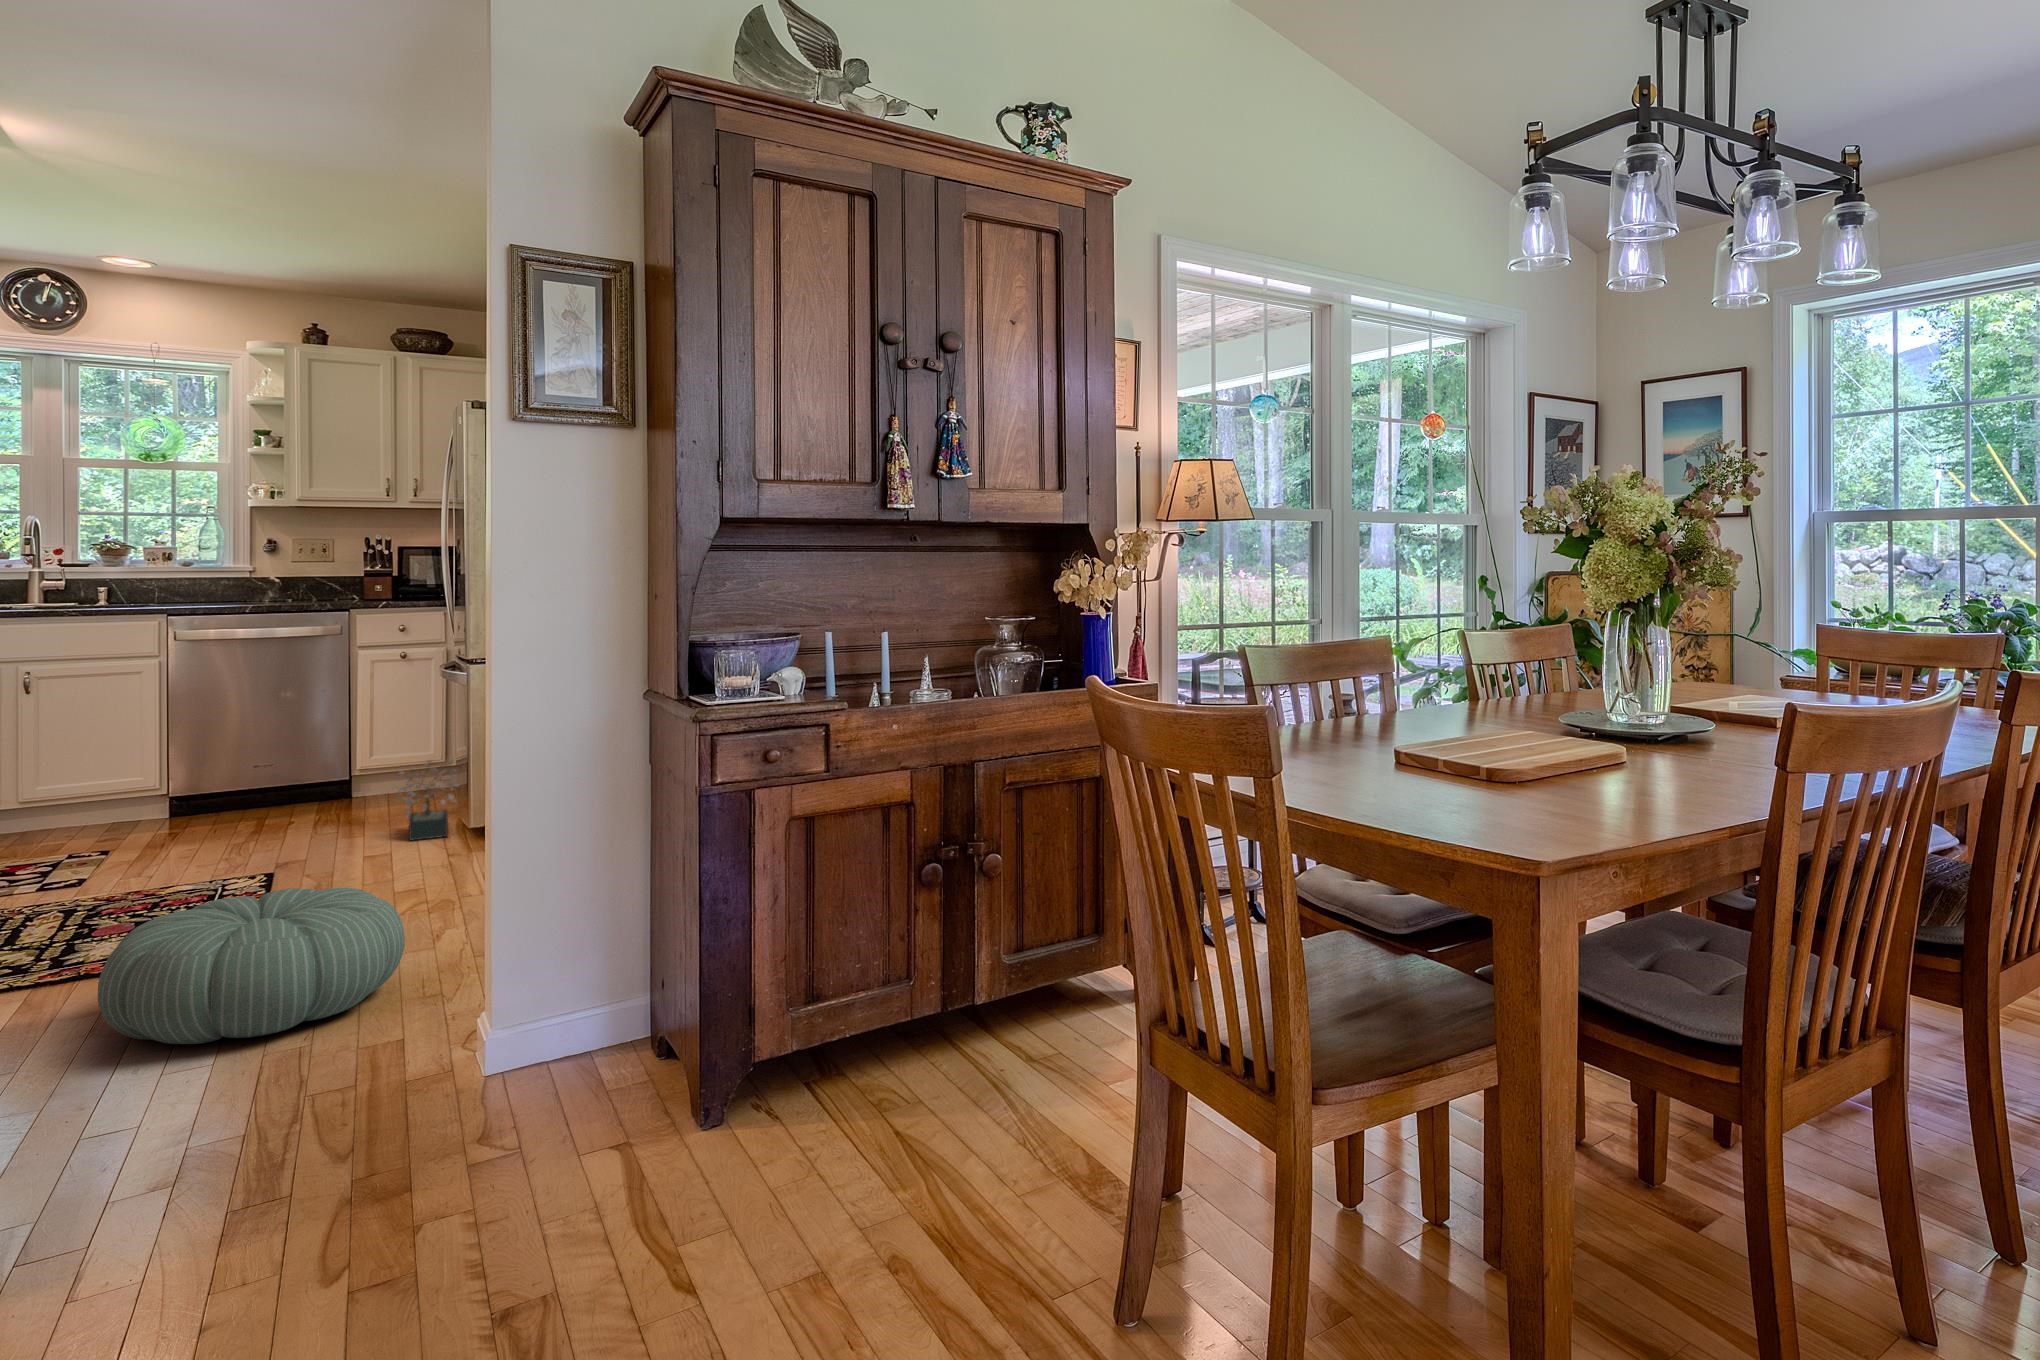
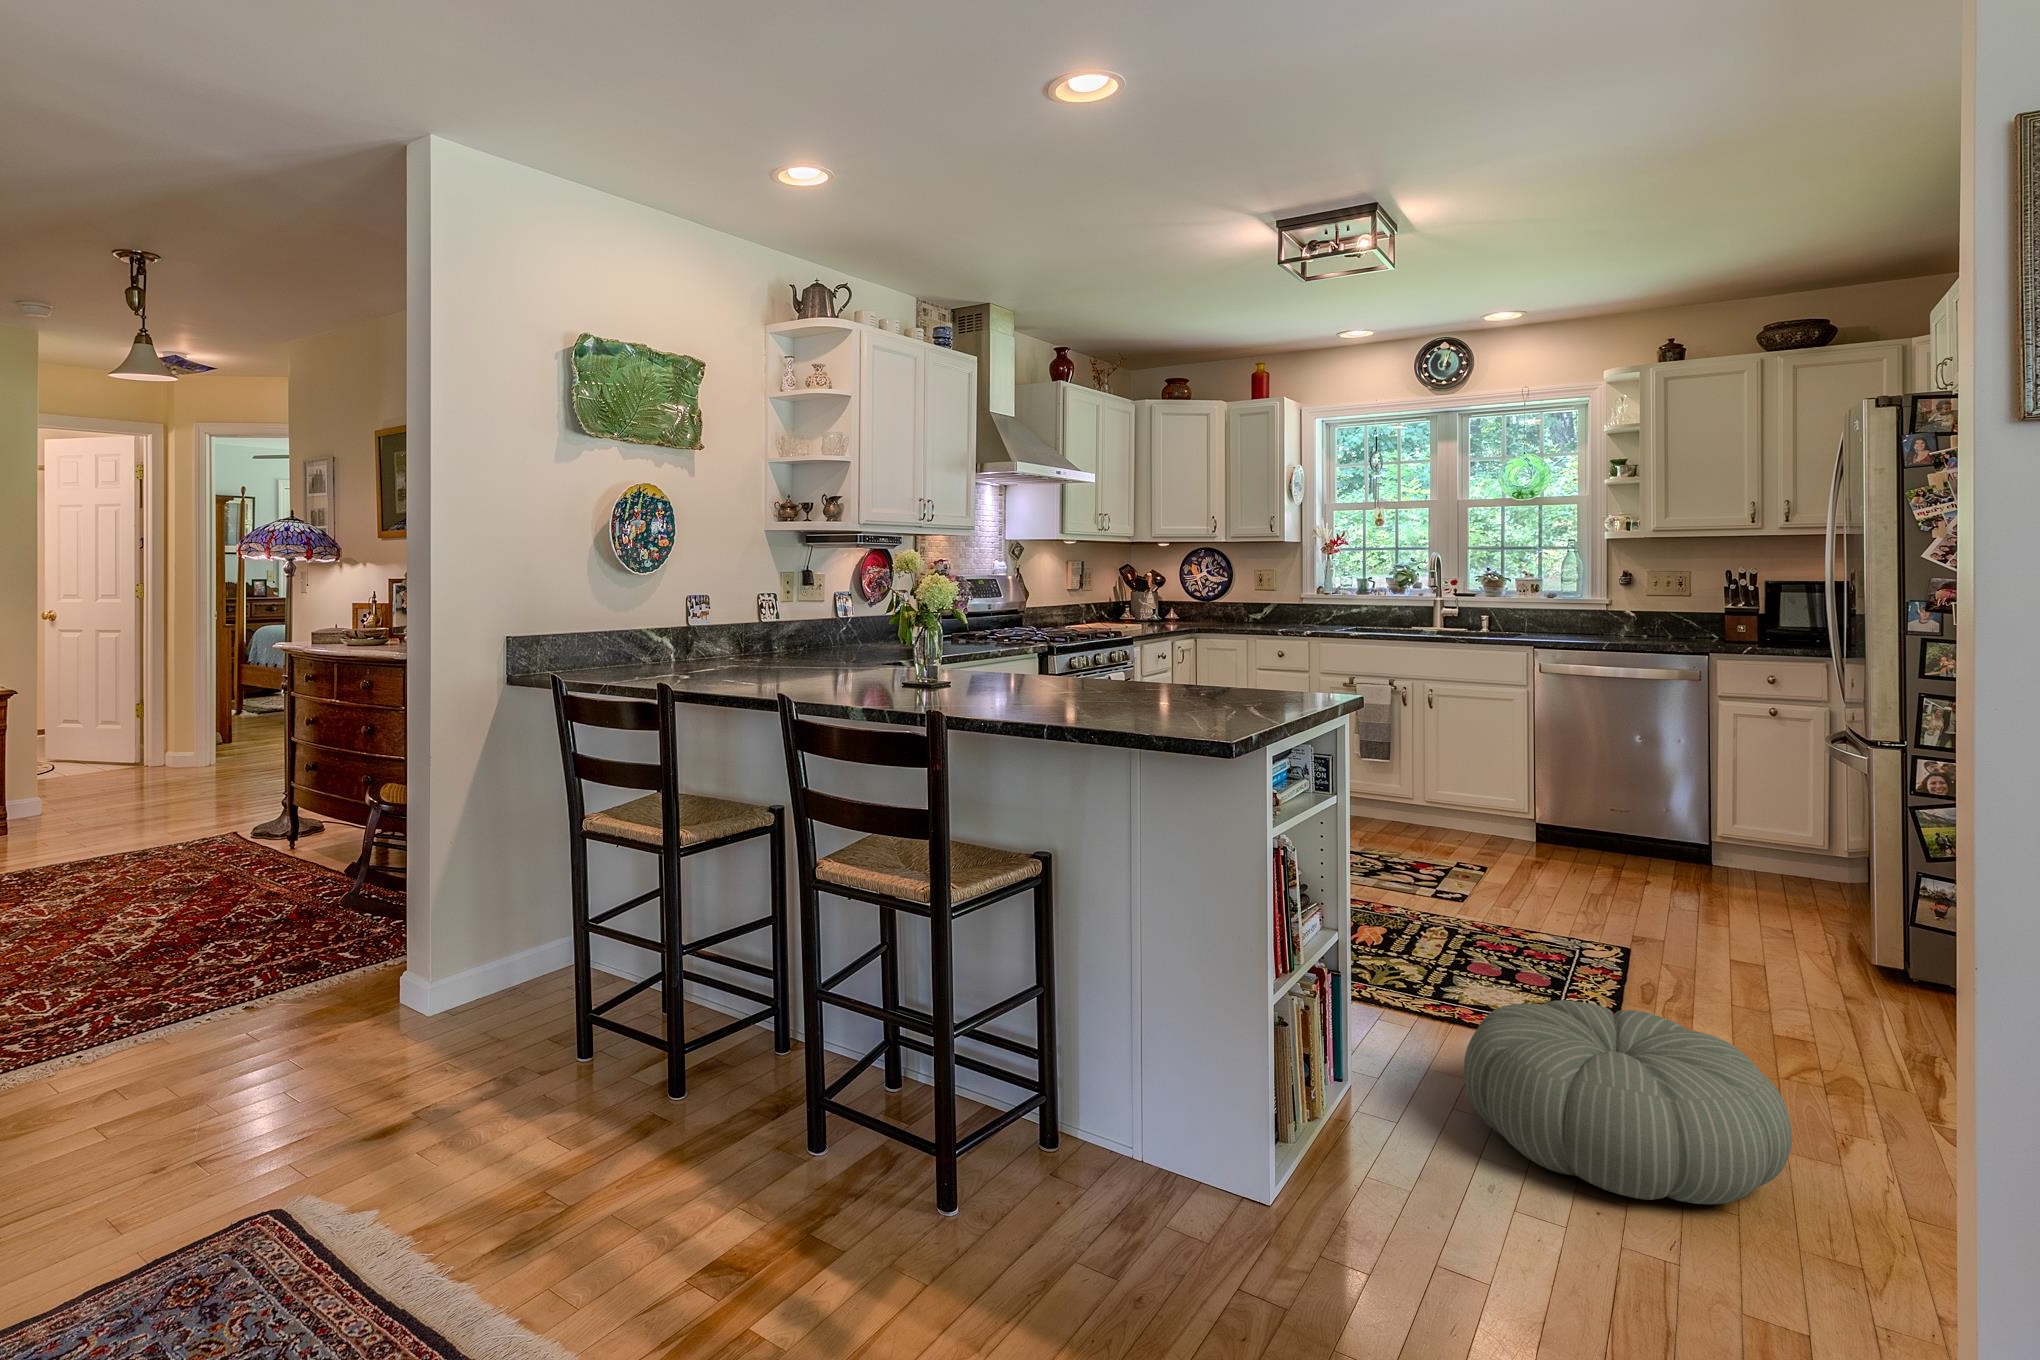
decorative plant: present [393,760,459,841] -> none [1762,850,1853,955]

